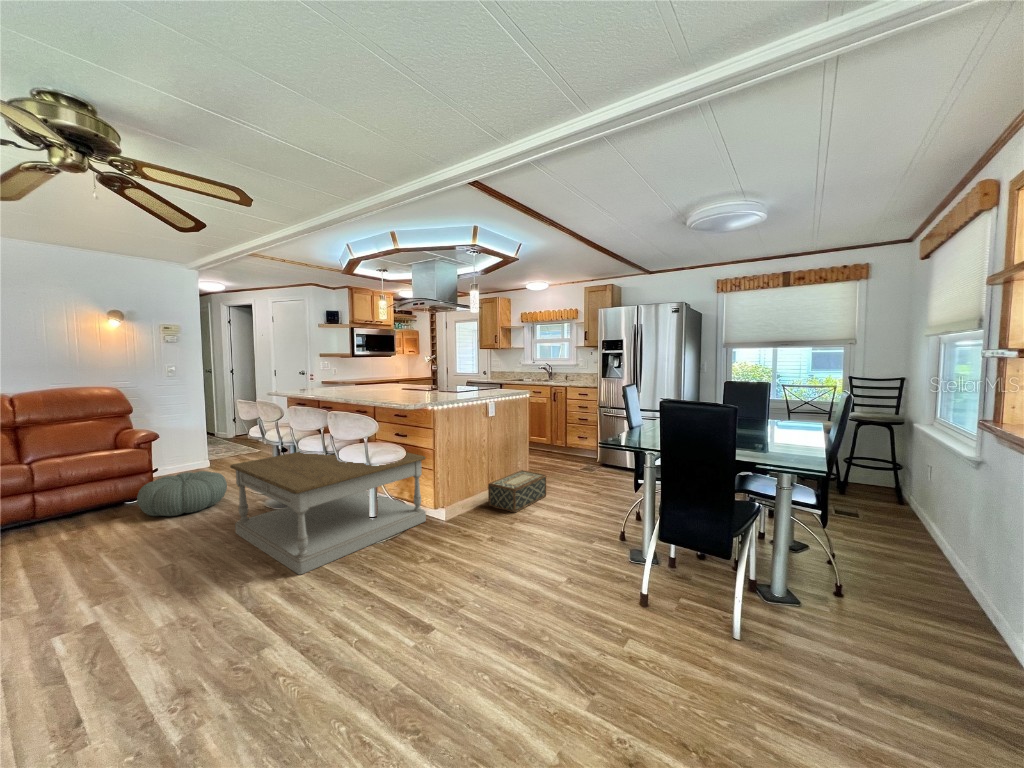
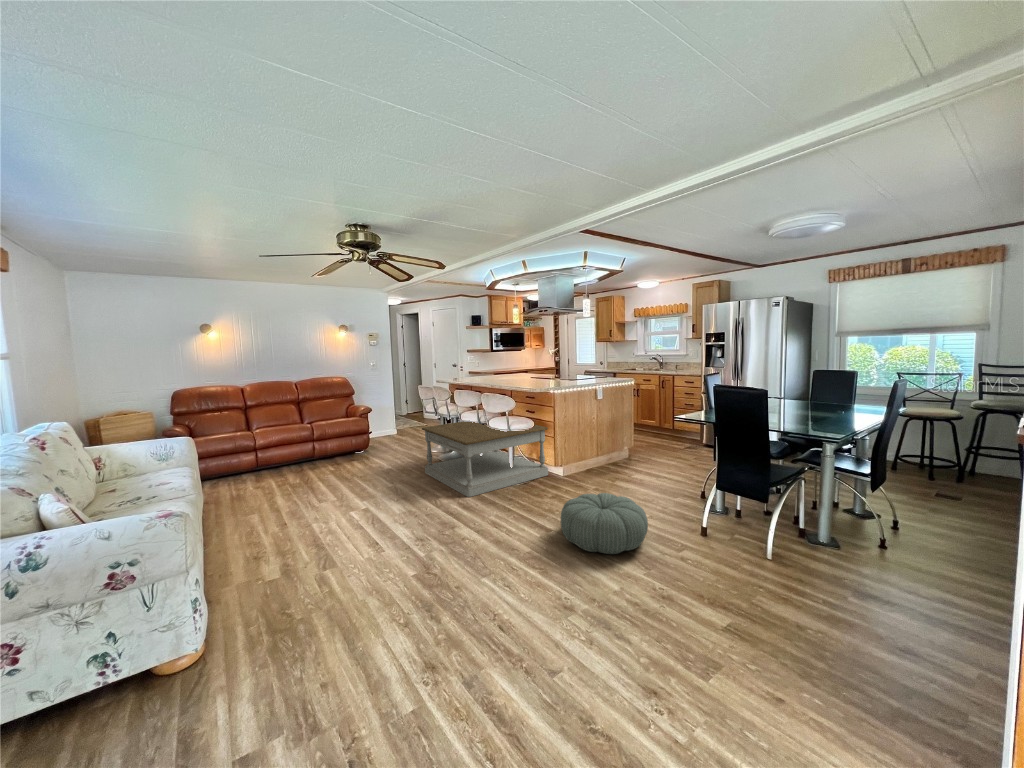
woven basket: present [488,470,546,513] -> none [596,444,646,475]
pouf: present [137,471,227,516] -> present [561,493,648,554]

